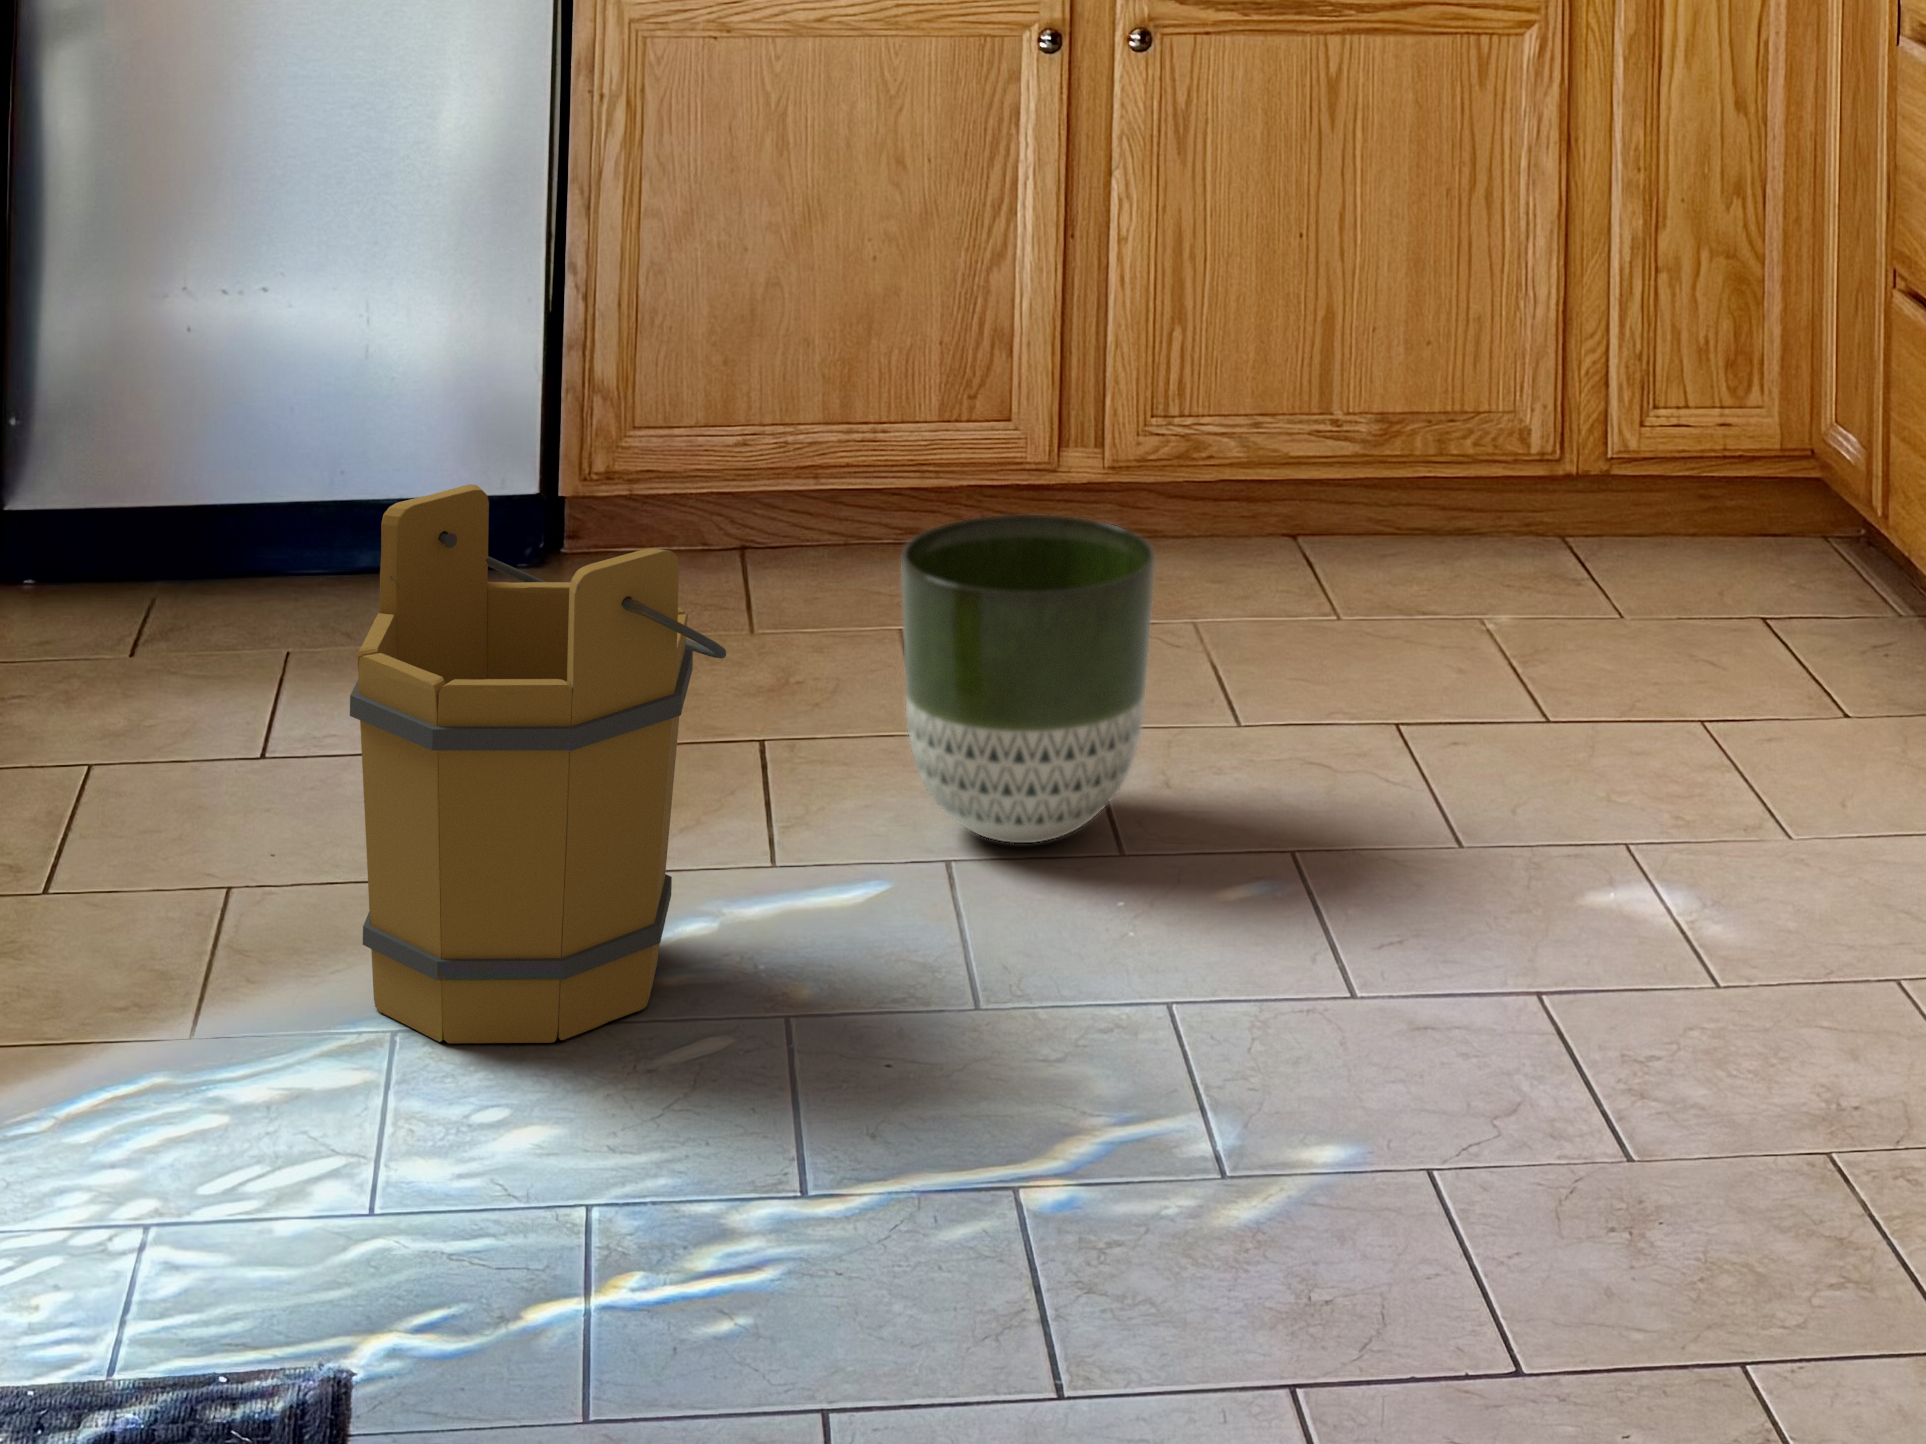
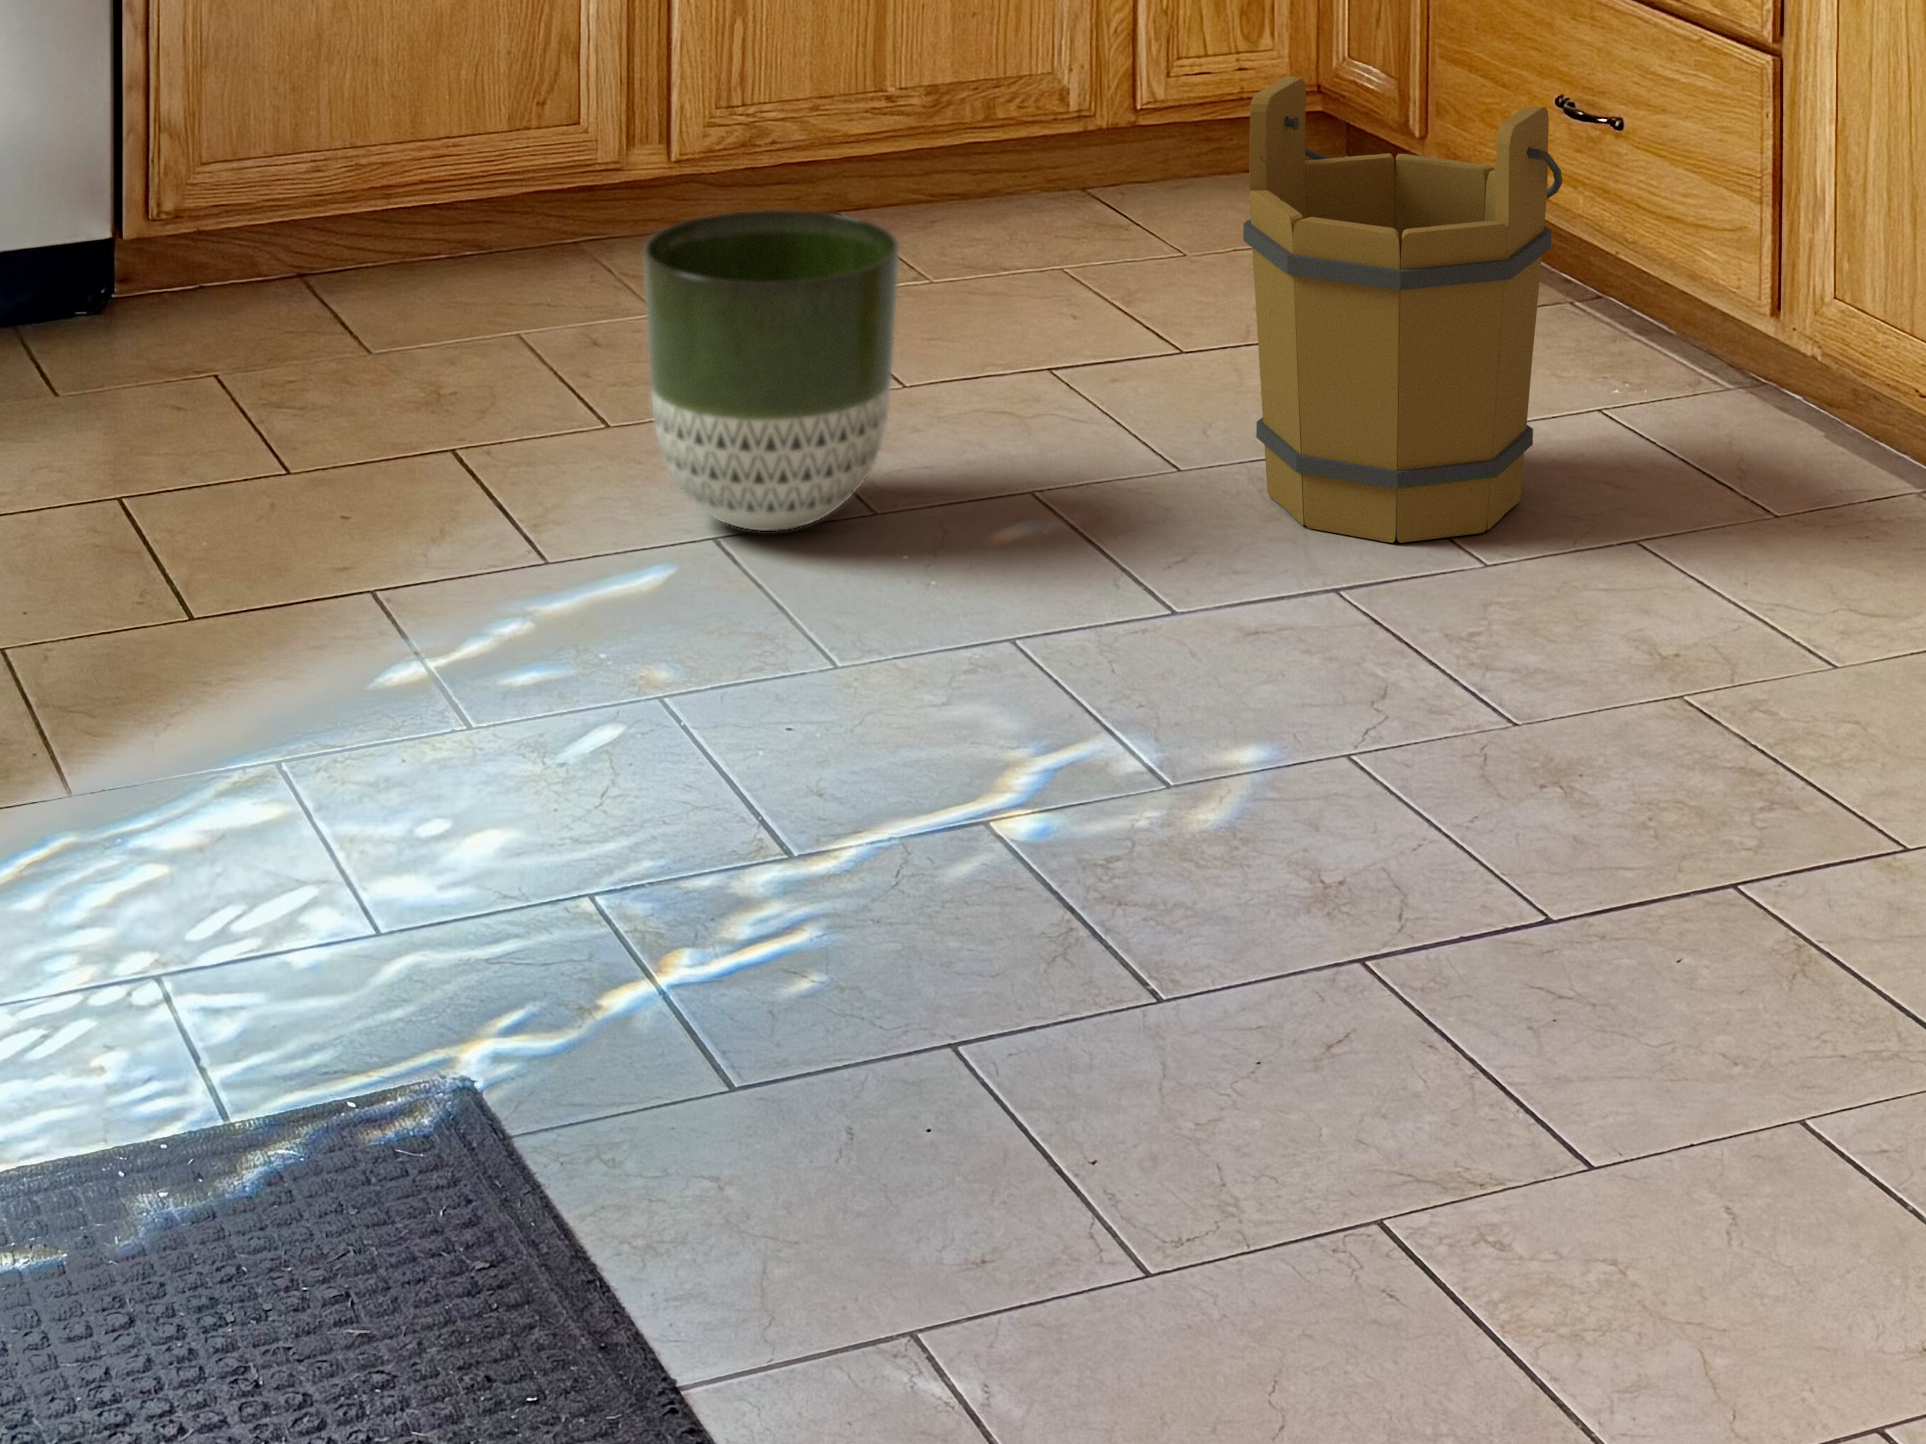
bucket: present [350,484,726,1043] -> present [1243,76,1563,543]

